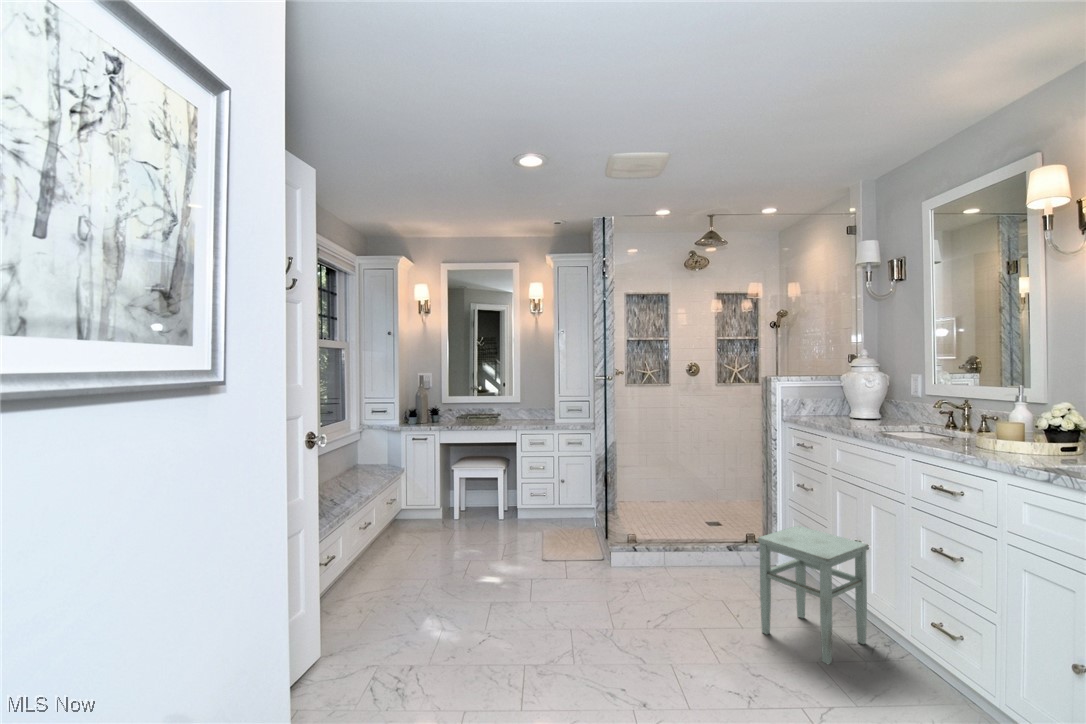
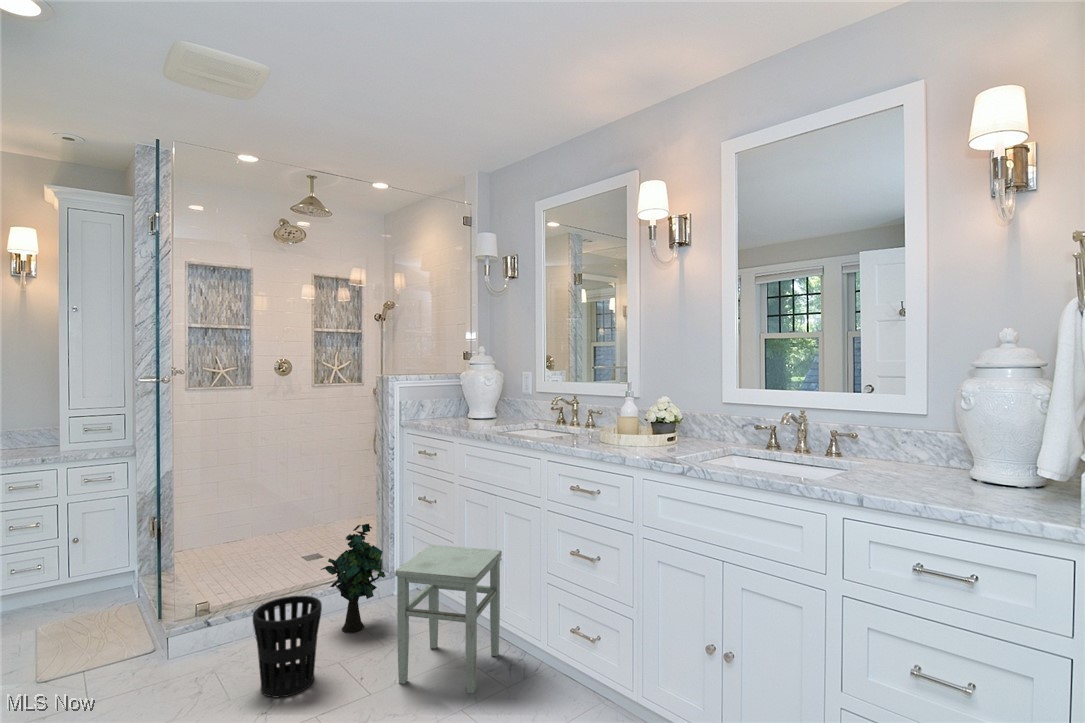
decorative plant: none [708,498,762,585] -> present [321,524,385,633]
wastebasket: none [654,540,702,612] -> present [253,596,322,697]

